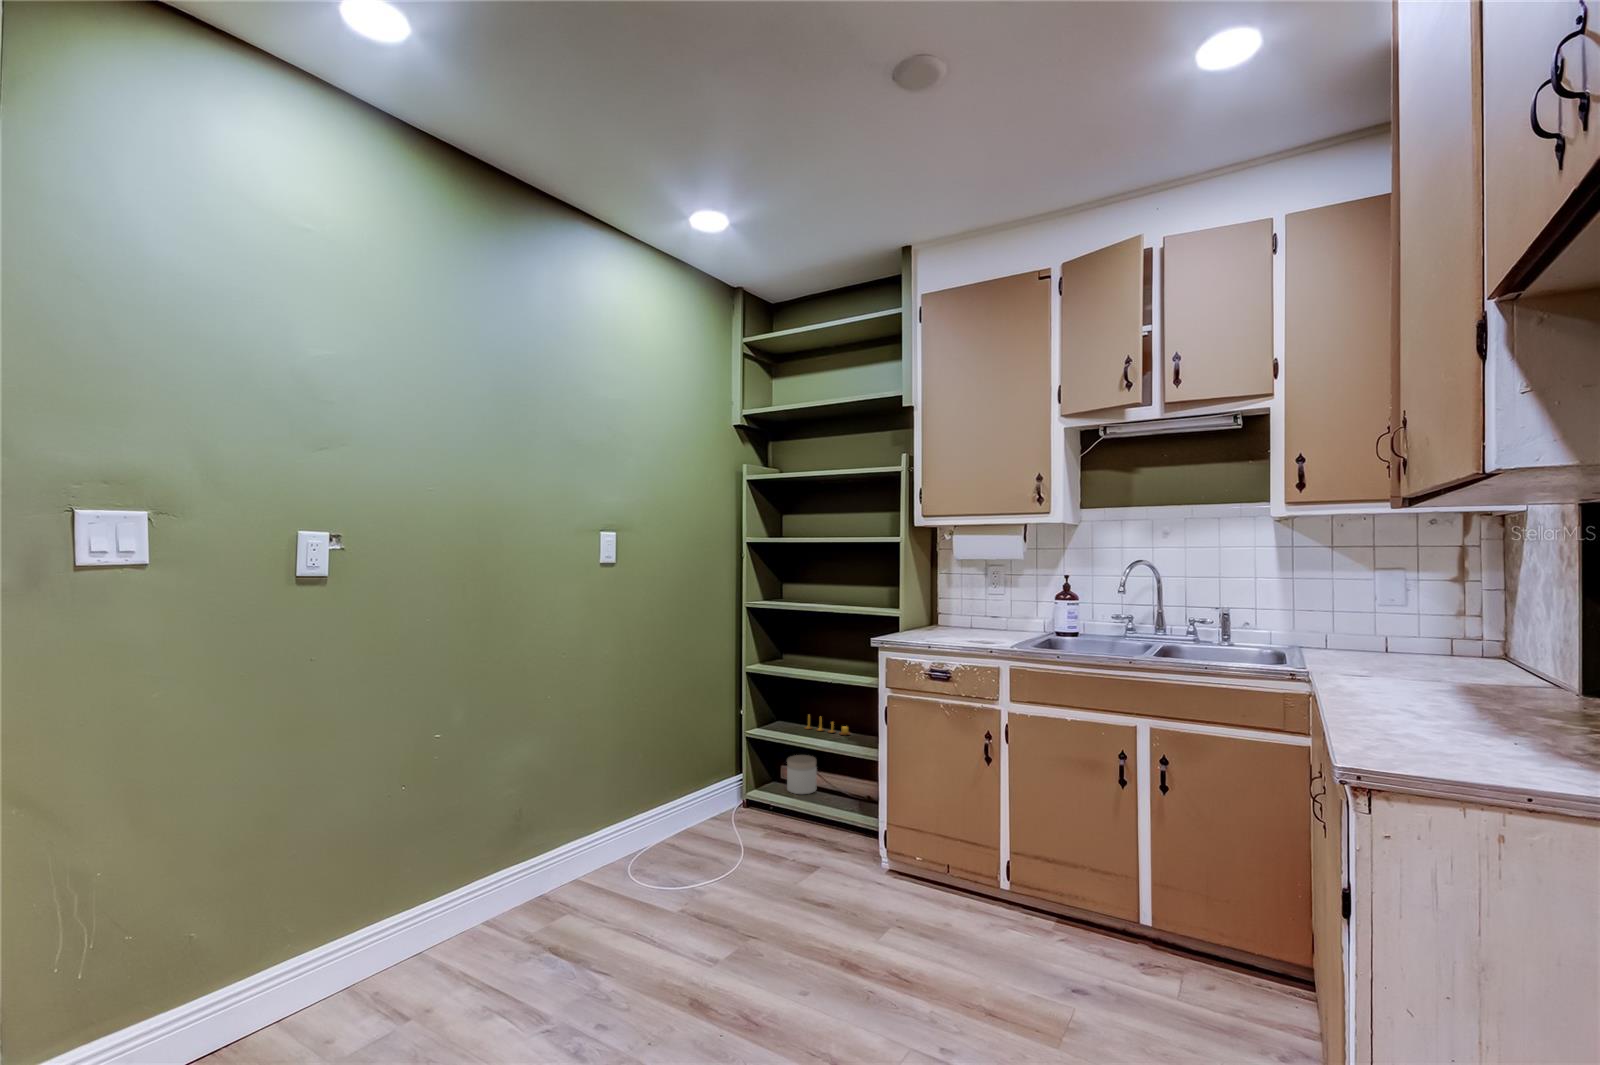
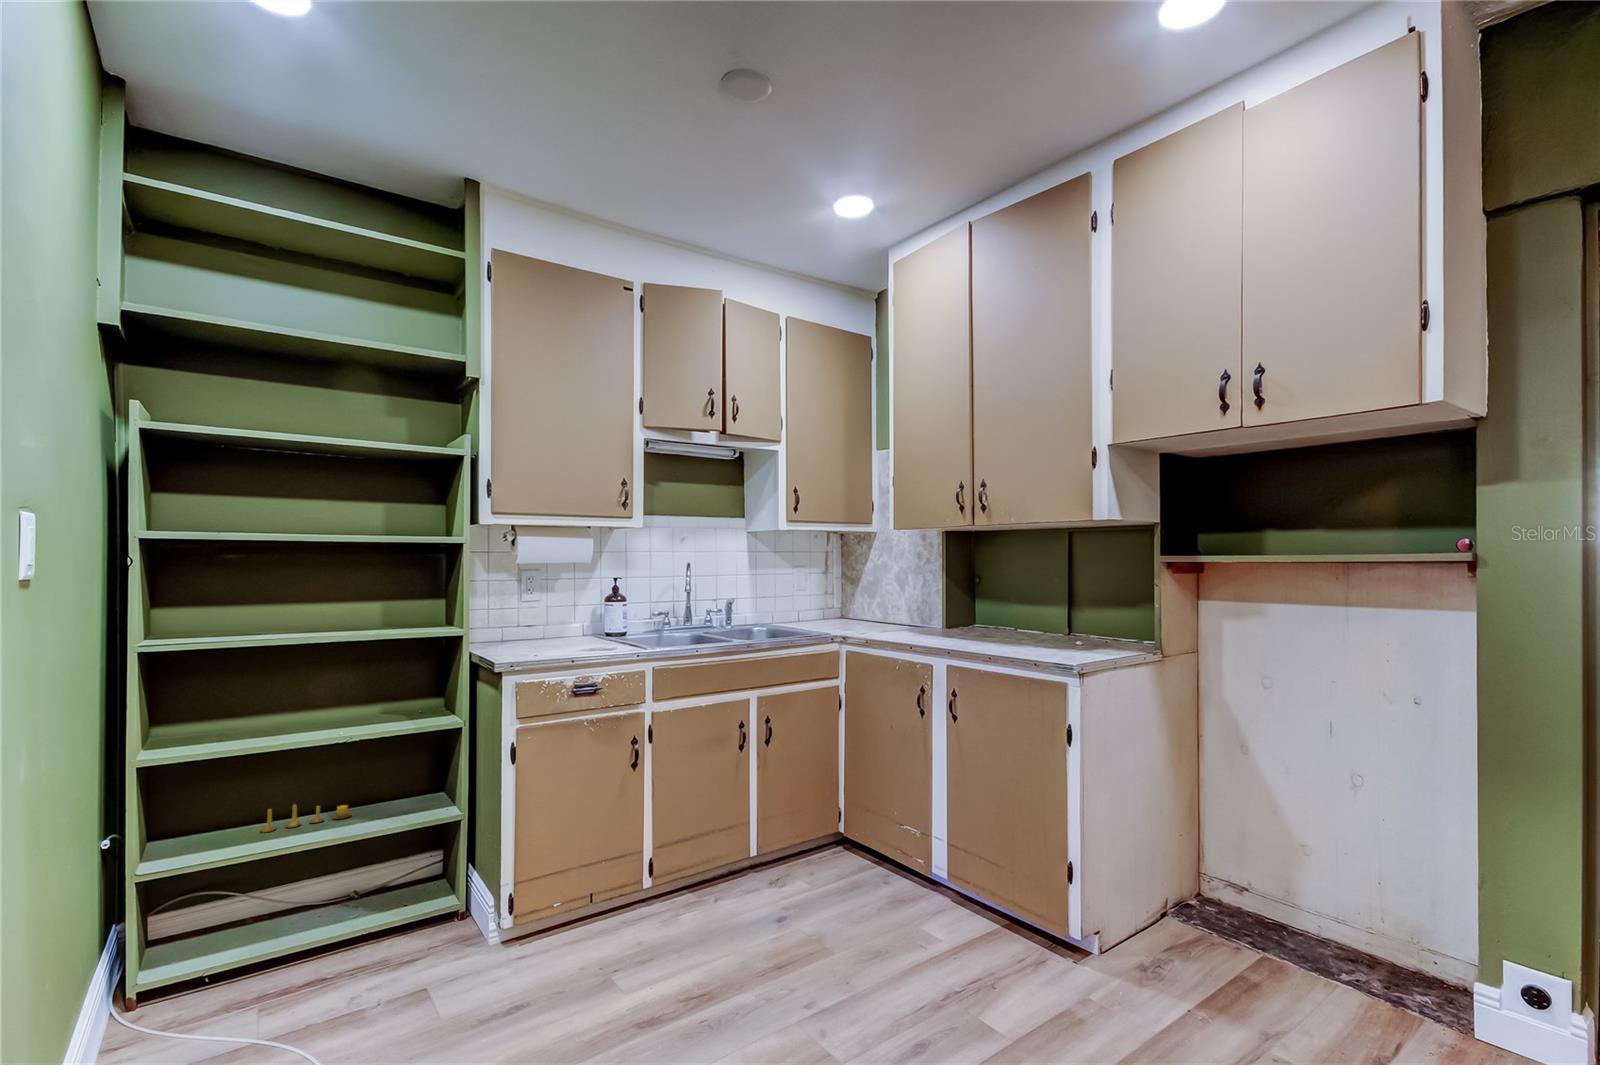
jar: present [787,755,817,794] -> none [235,871,291,939]

